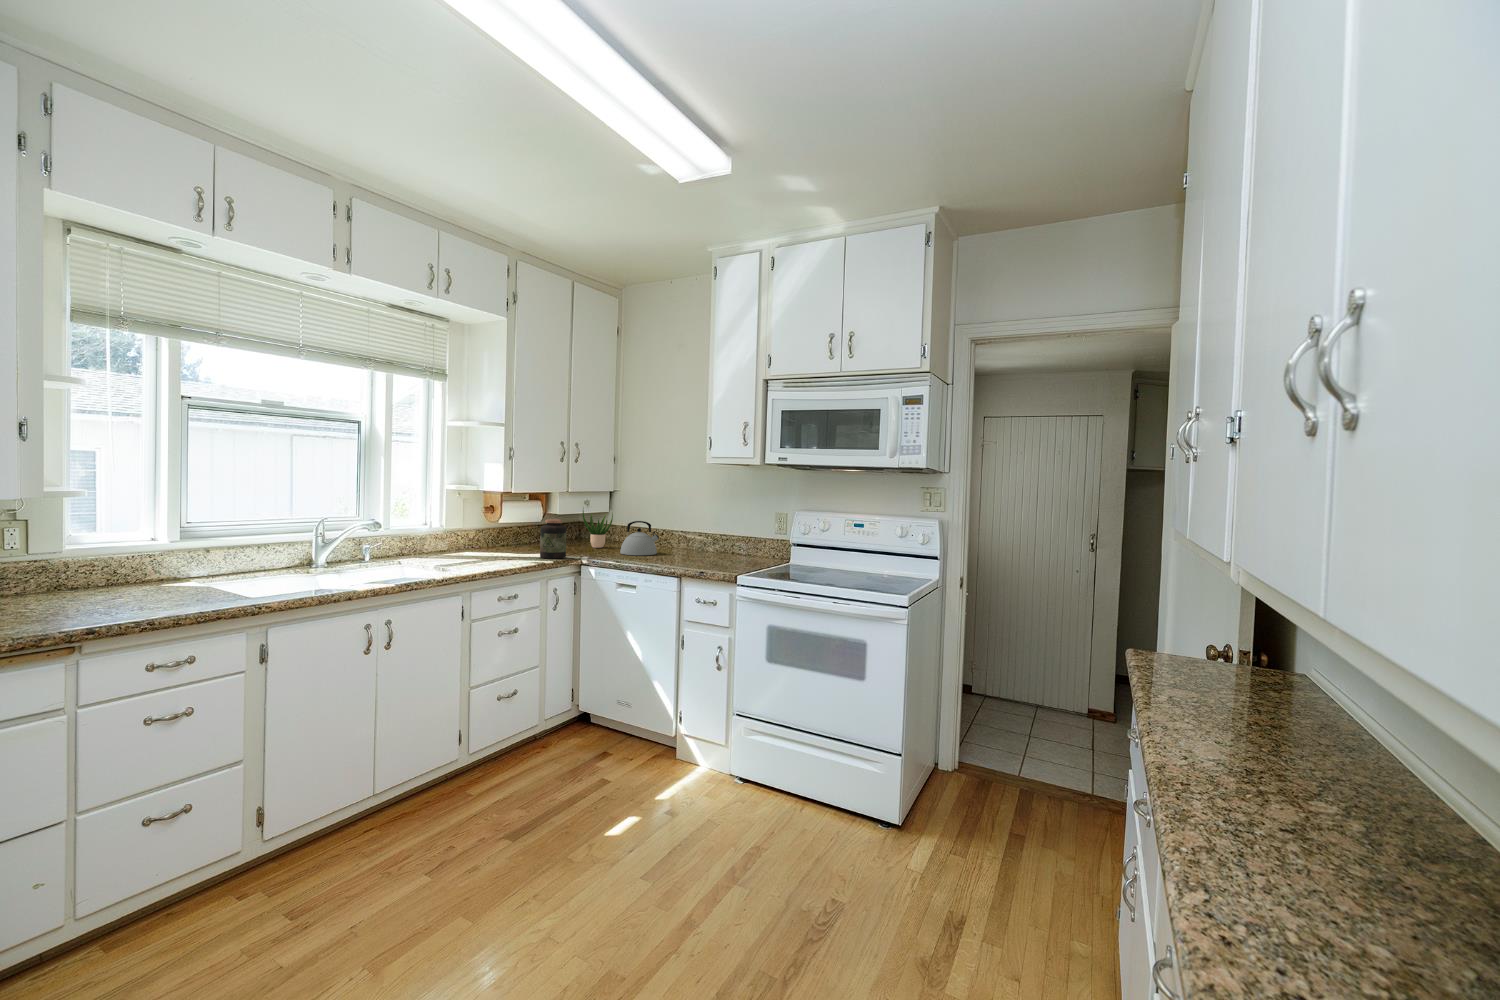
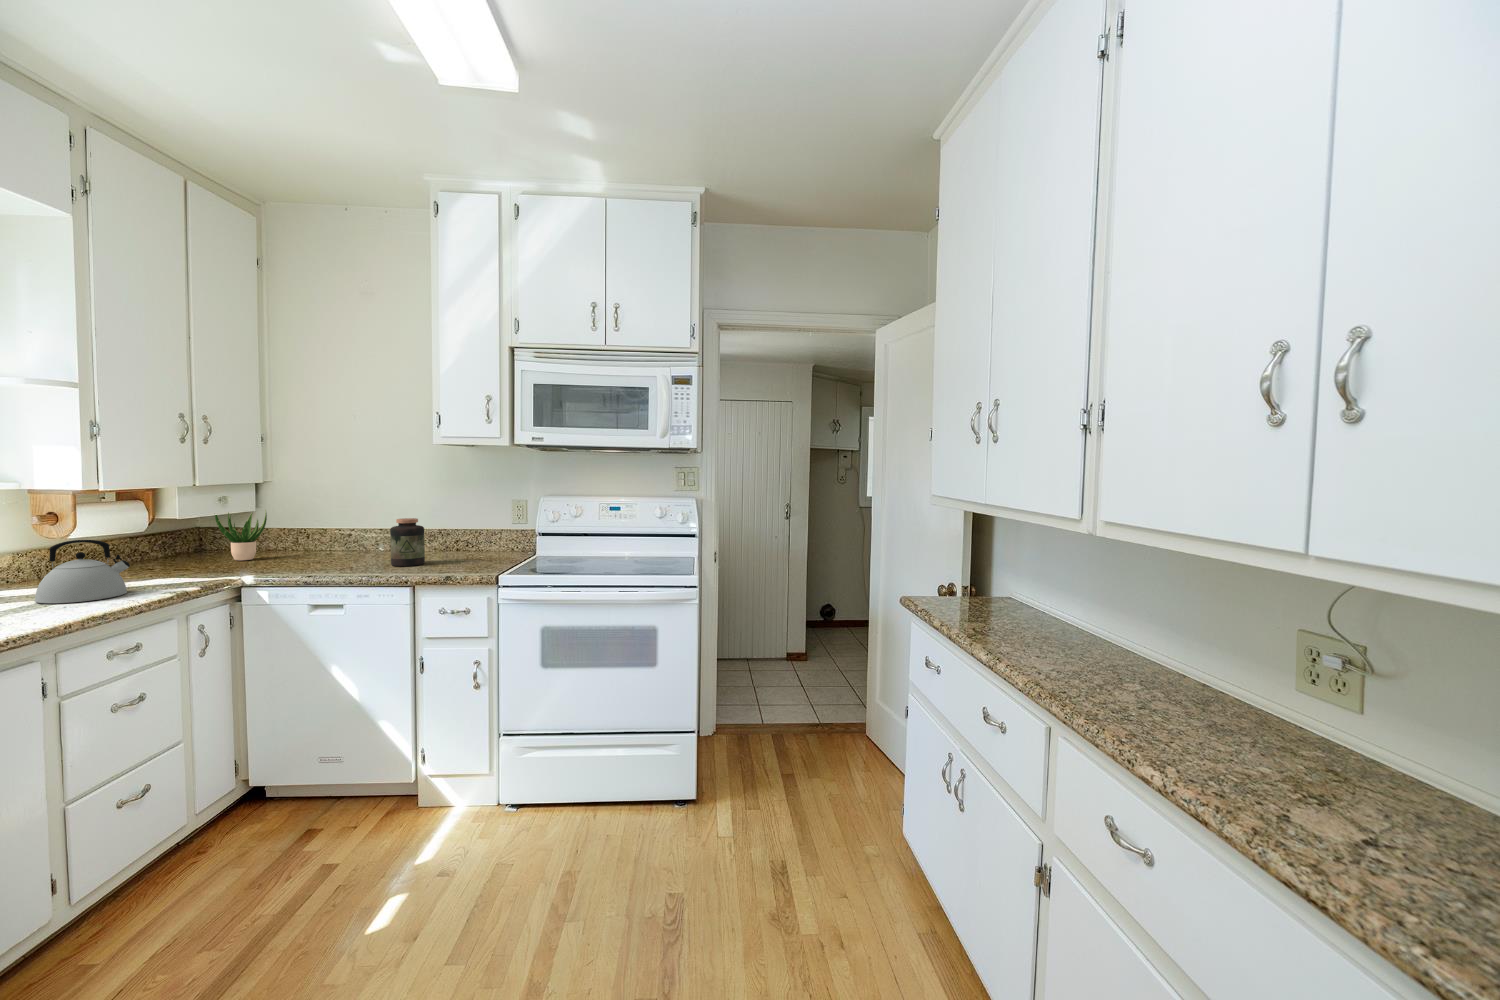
jar: present [540,519,567,559] -> present [390,518,425,566]
kettle: present [620,521,659,555] -> present [35,540,130,603]

